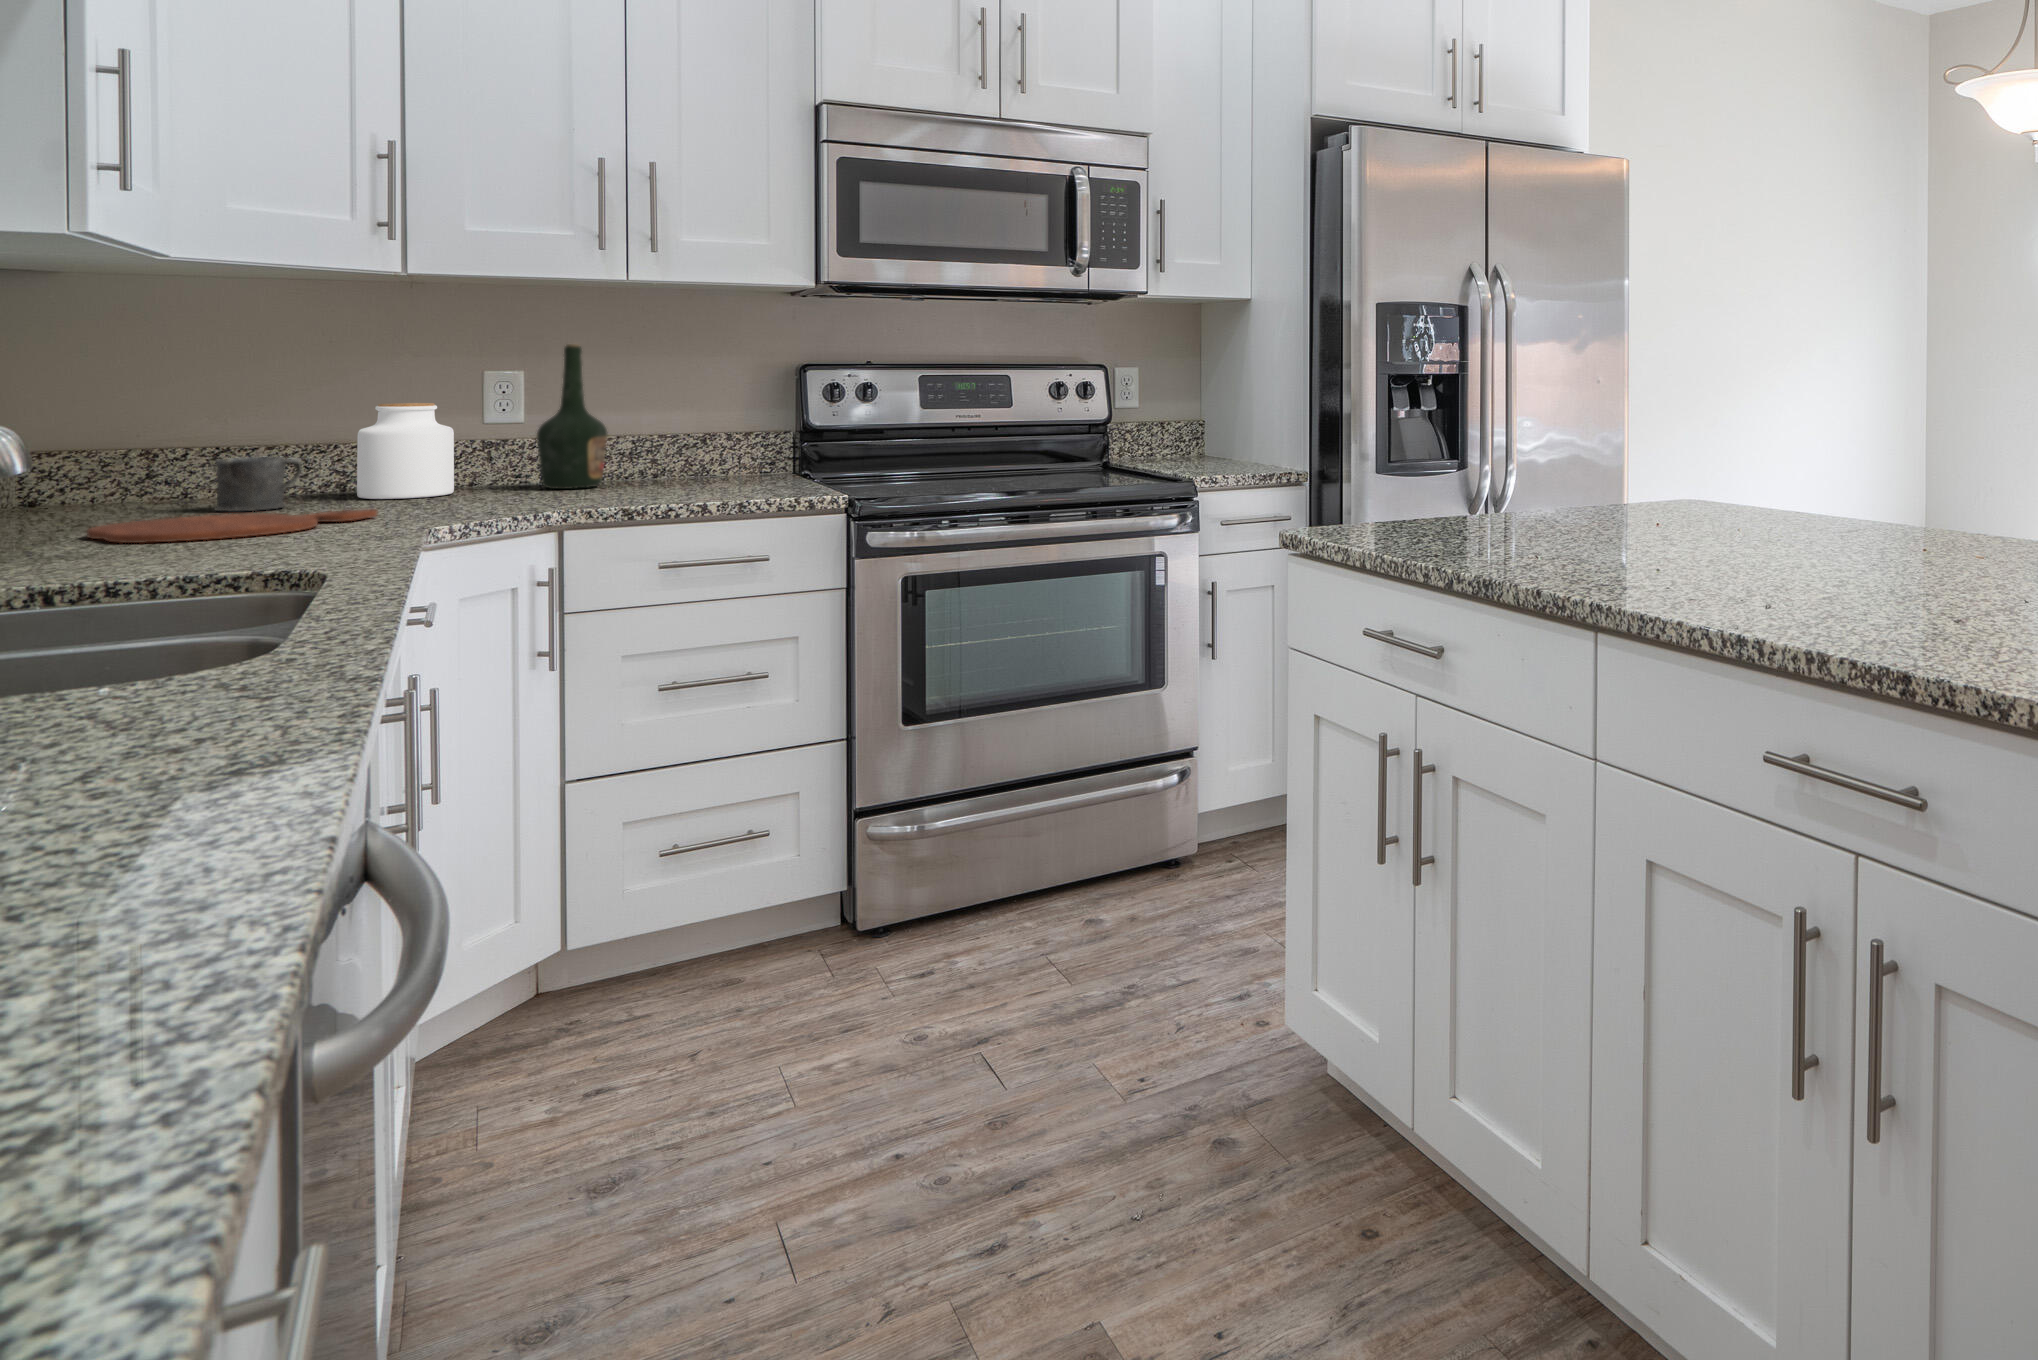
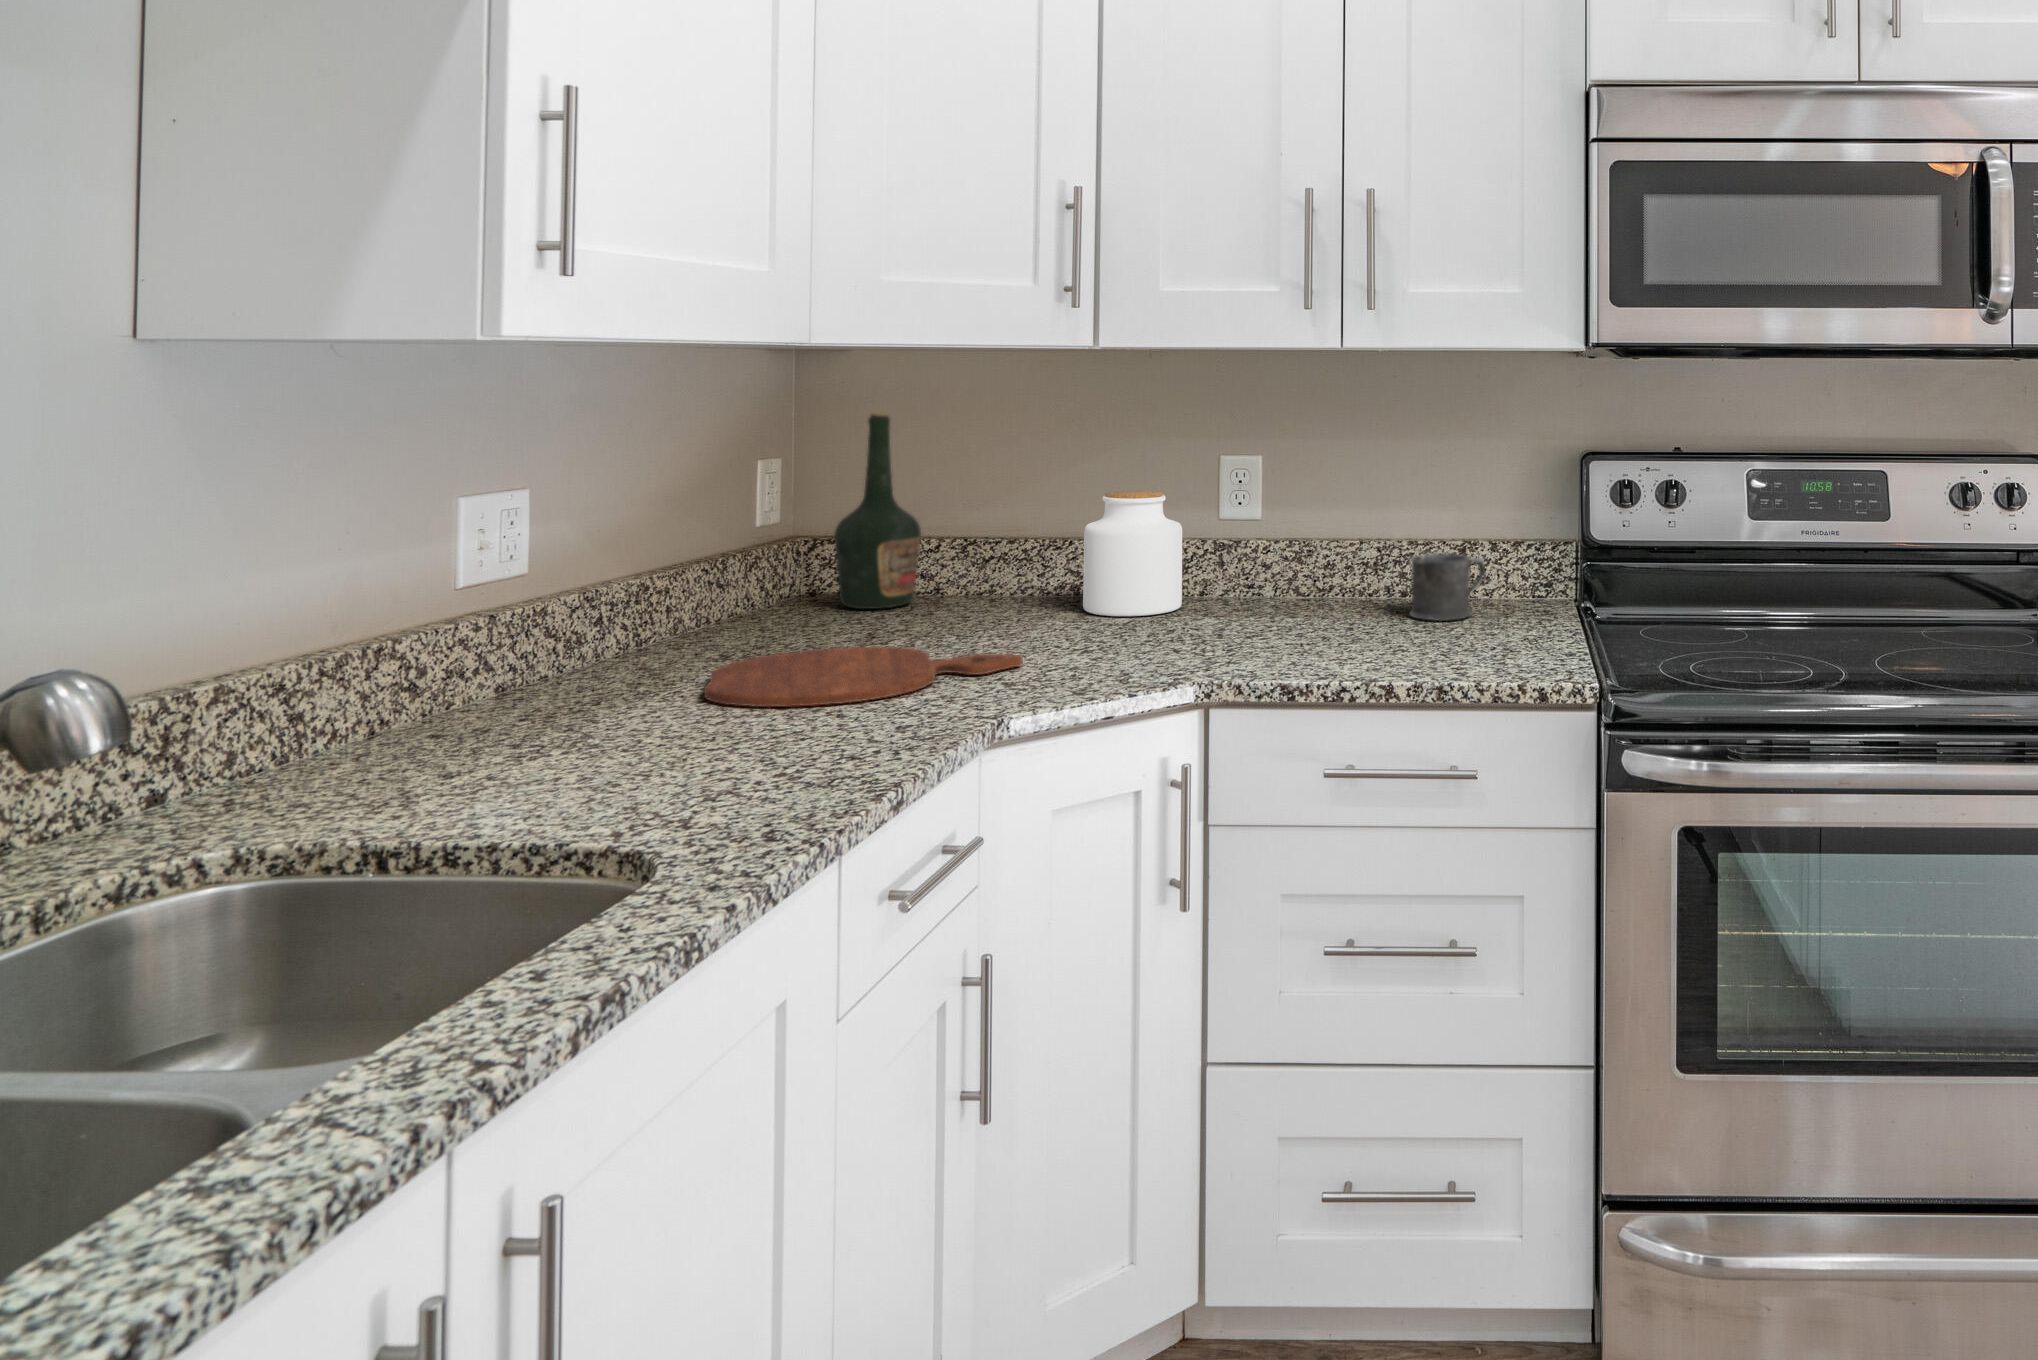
bottle: present [537,344,607,489] -> present [834,413,921,609]
mug: present [215,456,302,512] -> present [1410,553,1485,621]

